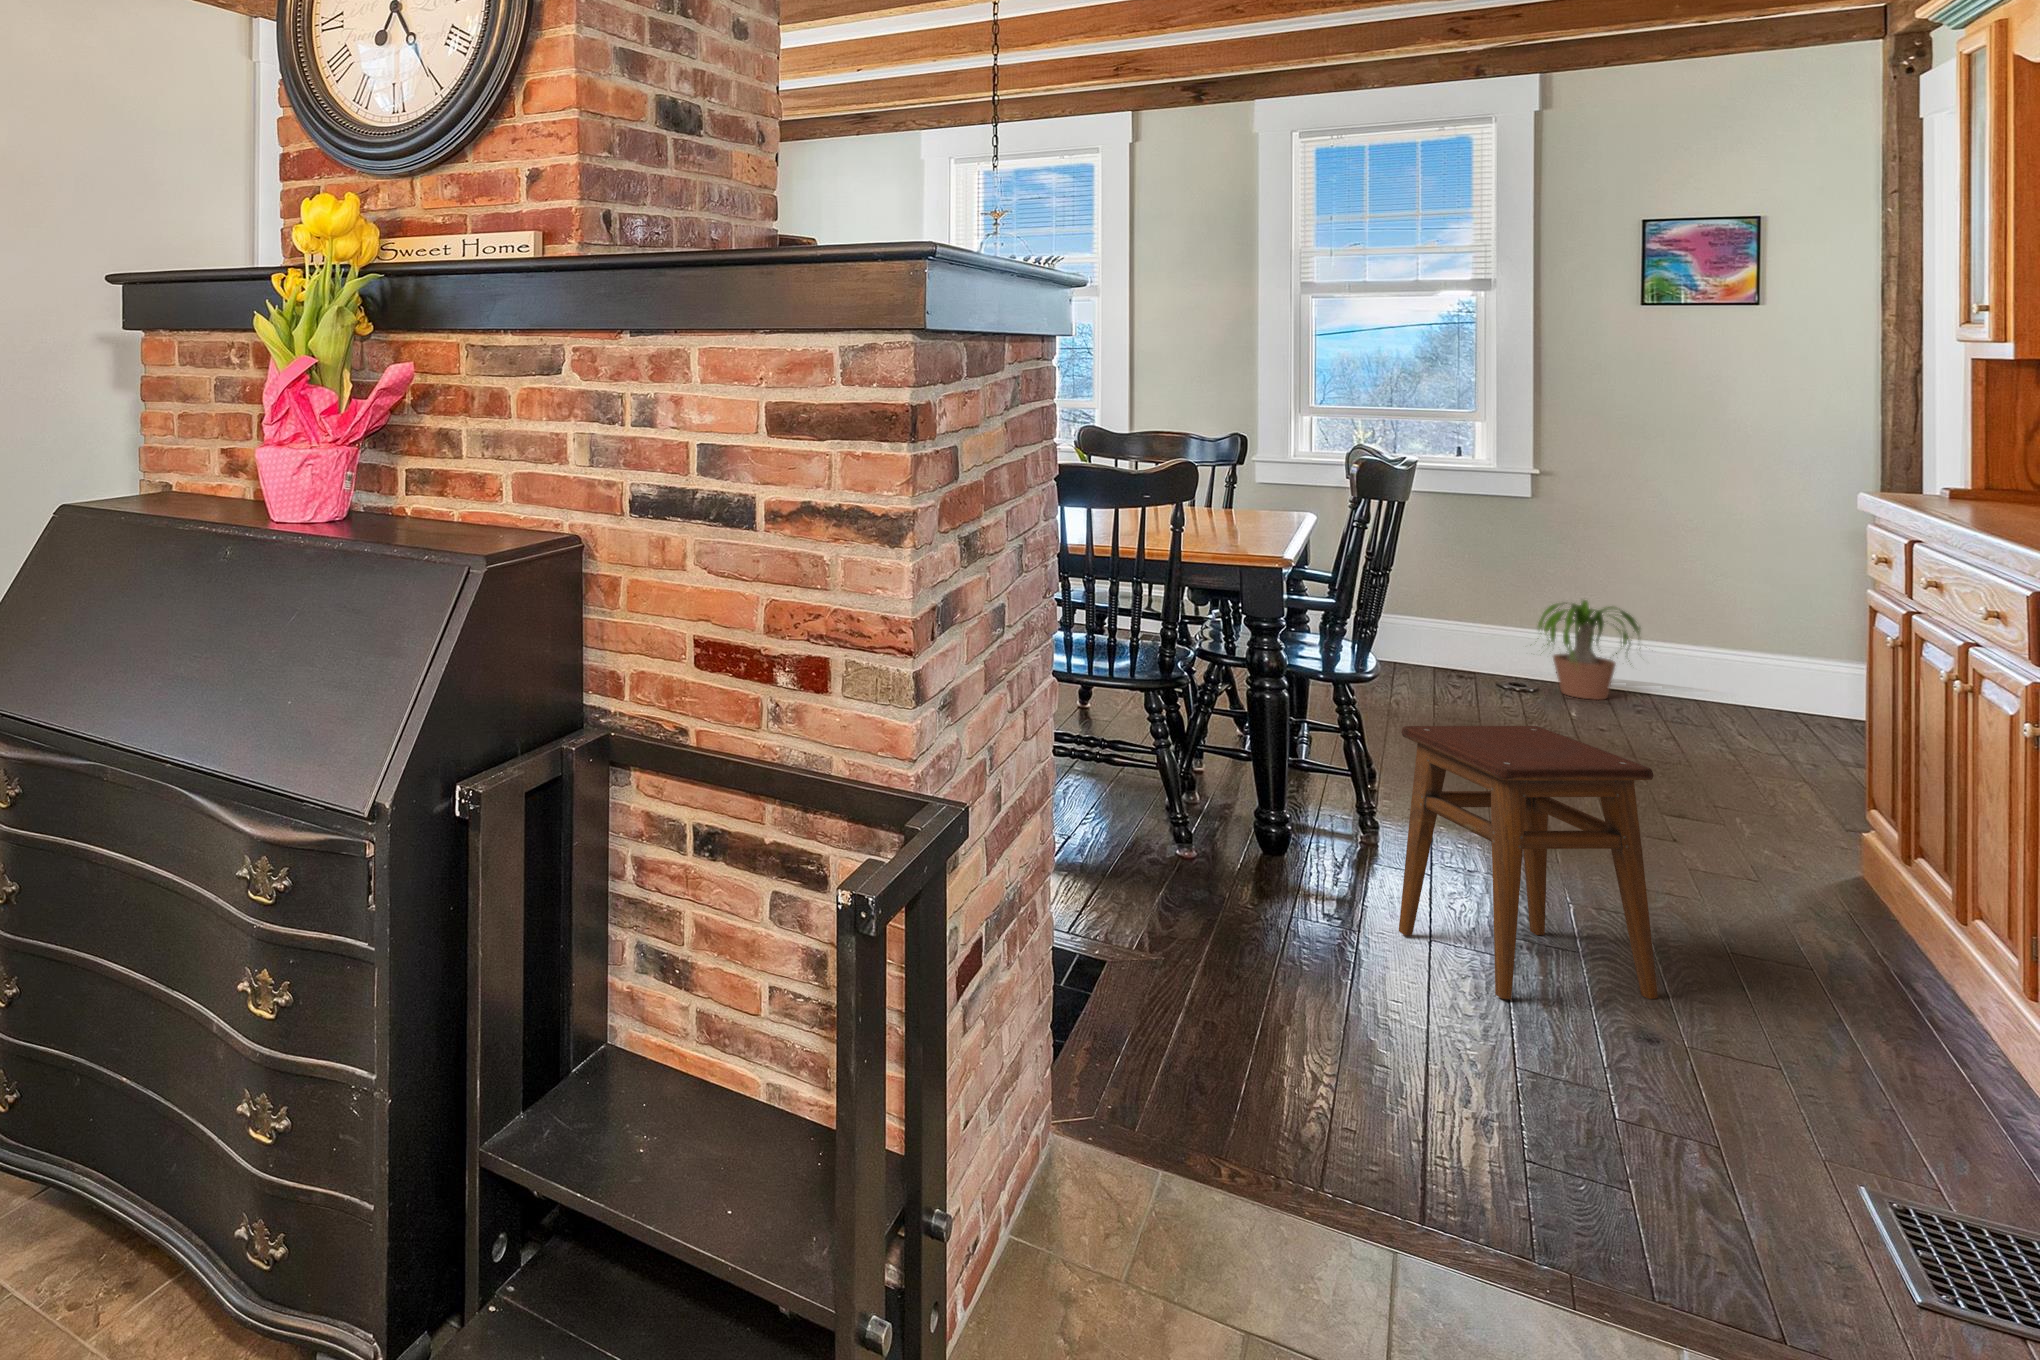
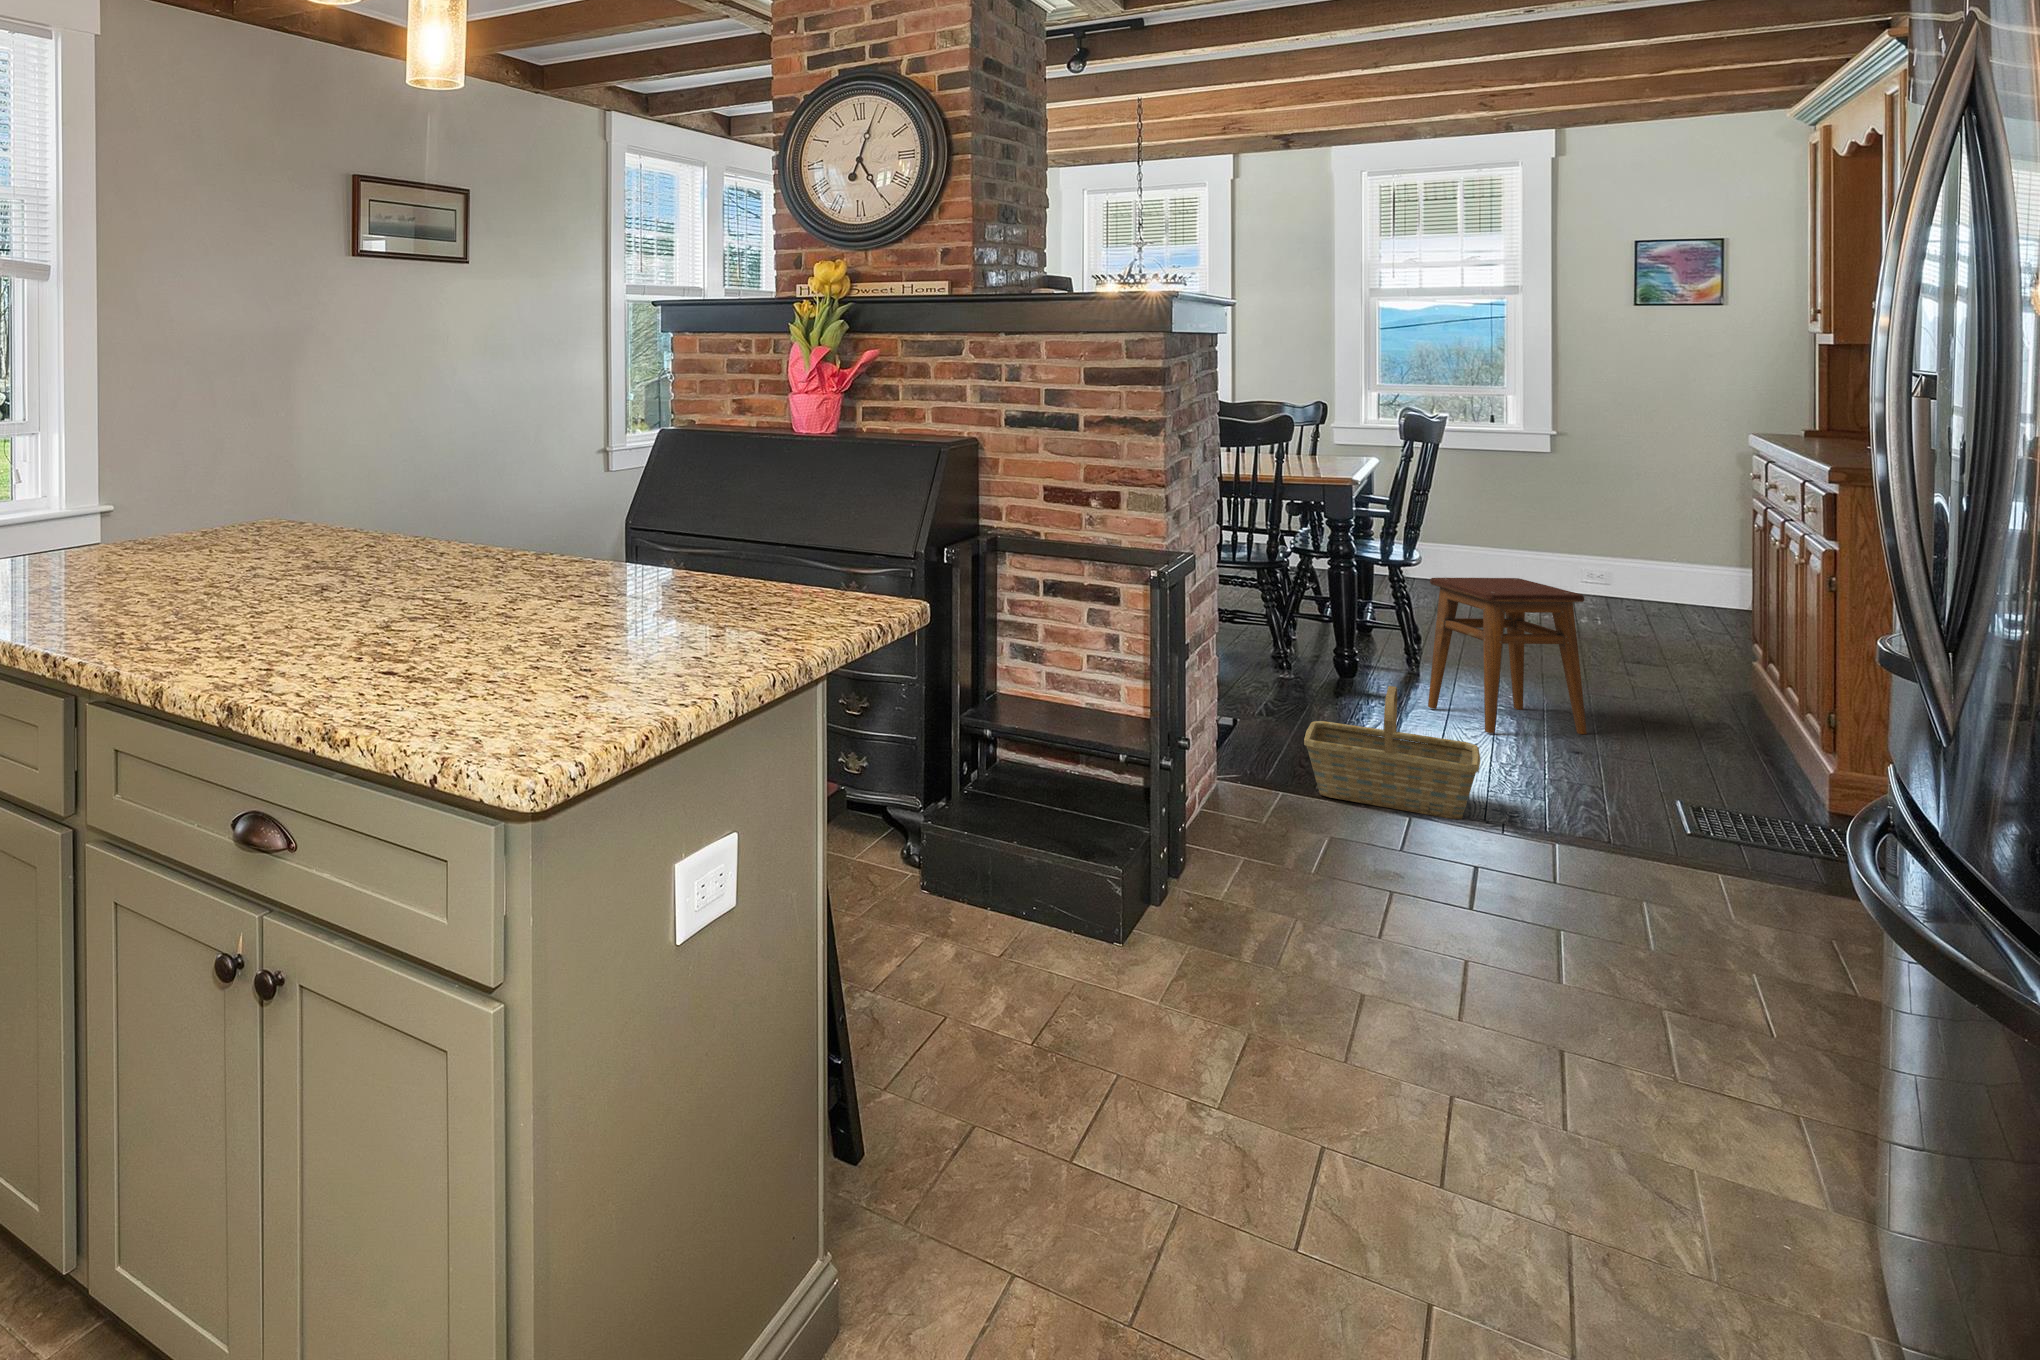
potted plant: present [1538,600,1640,700] -> none [1541,527,1649,600]
basket: none [1200,981,1526,1272] -> present [1304,686,1480,819]

